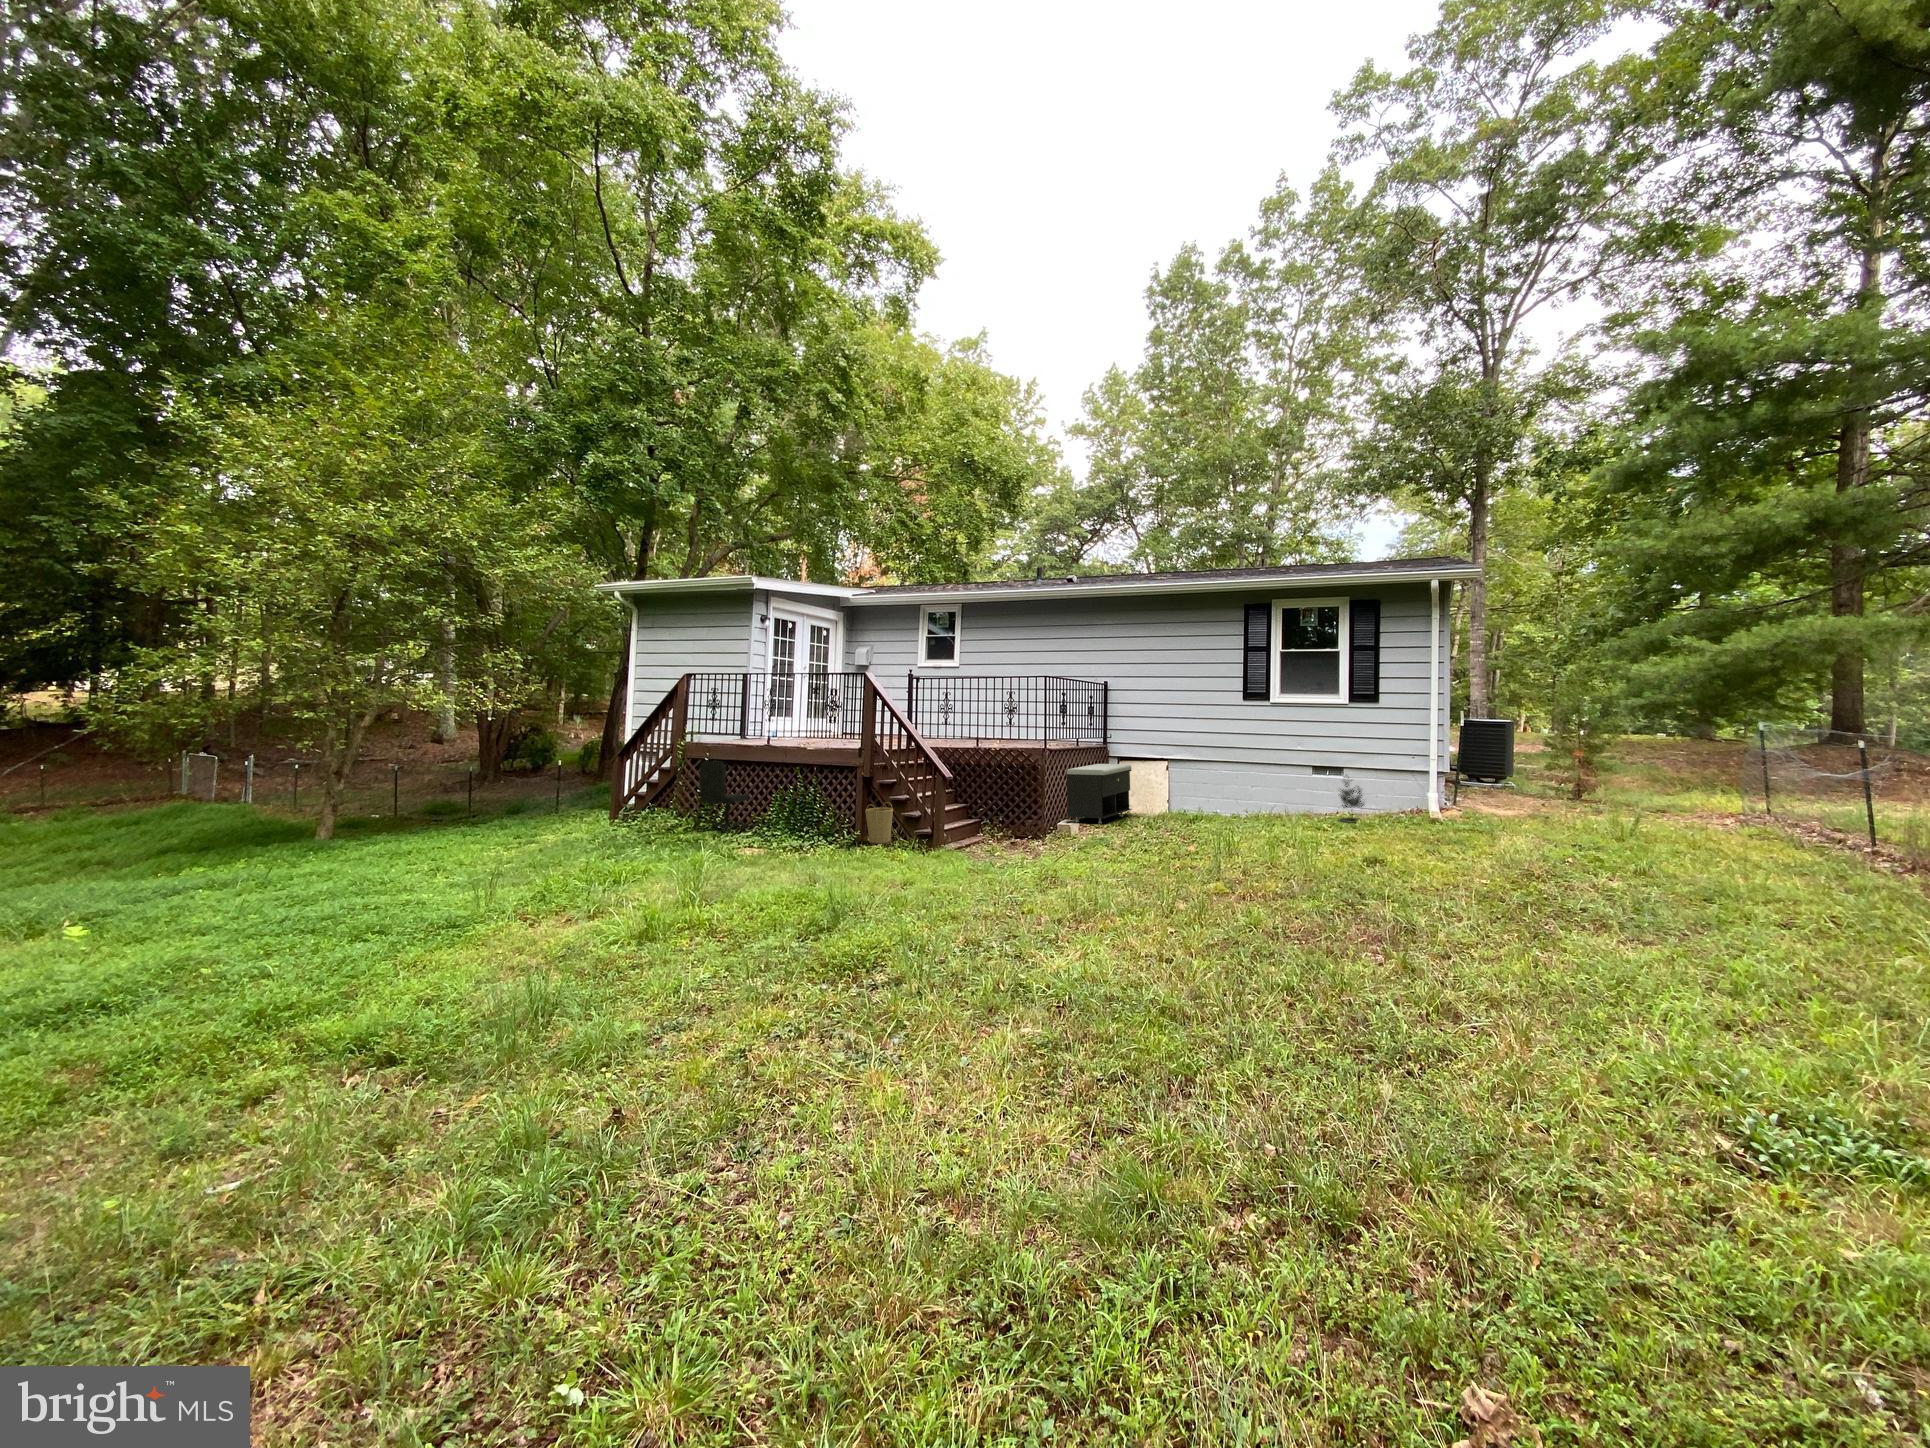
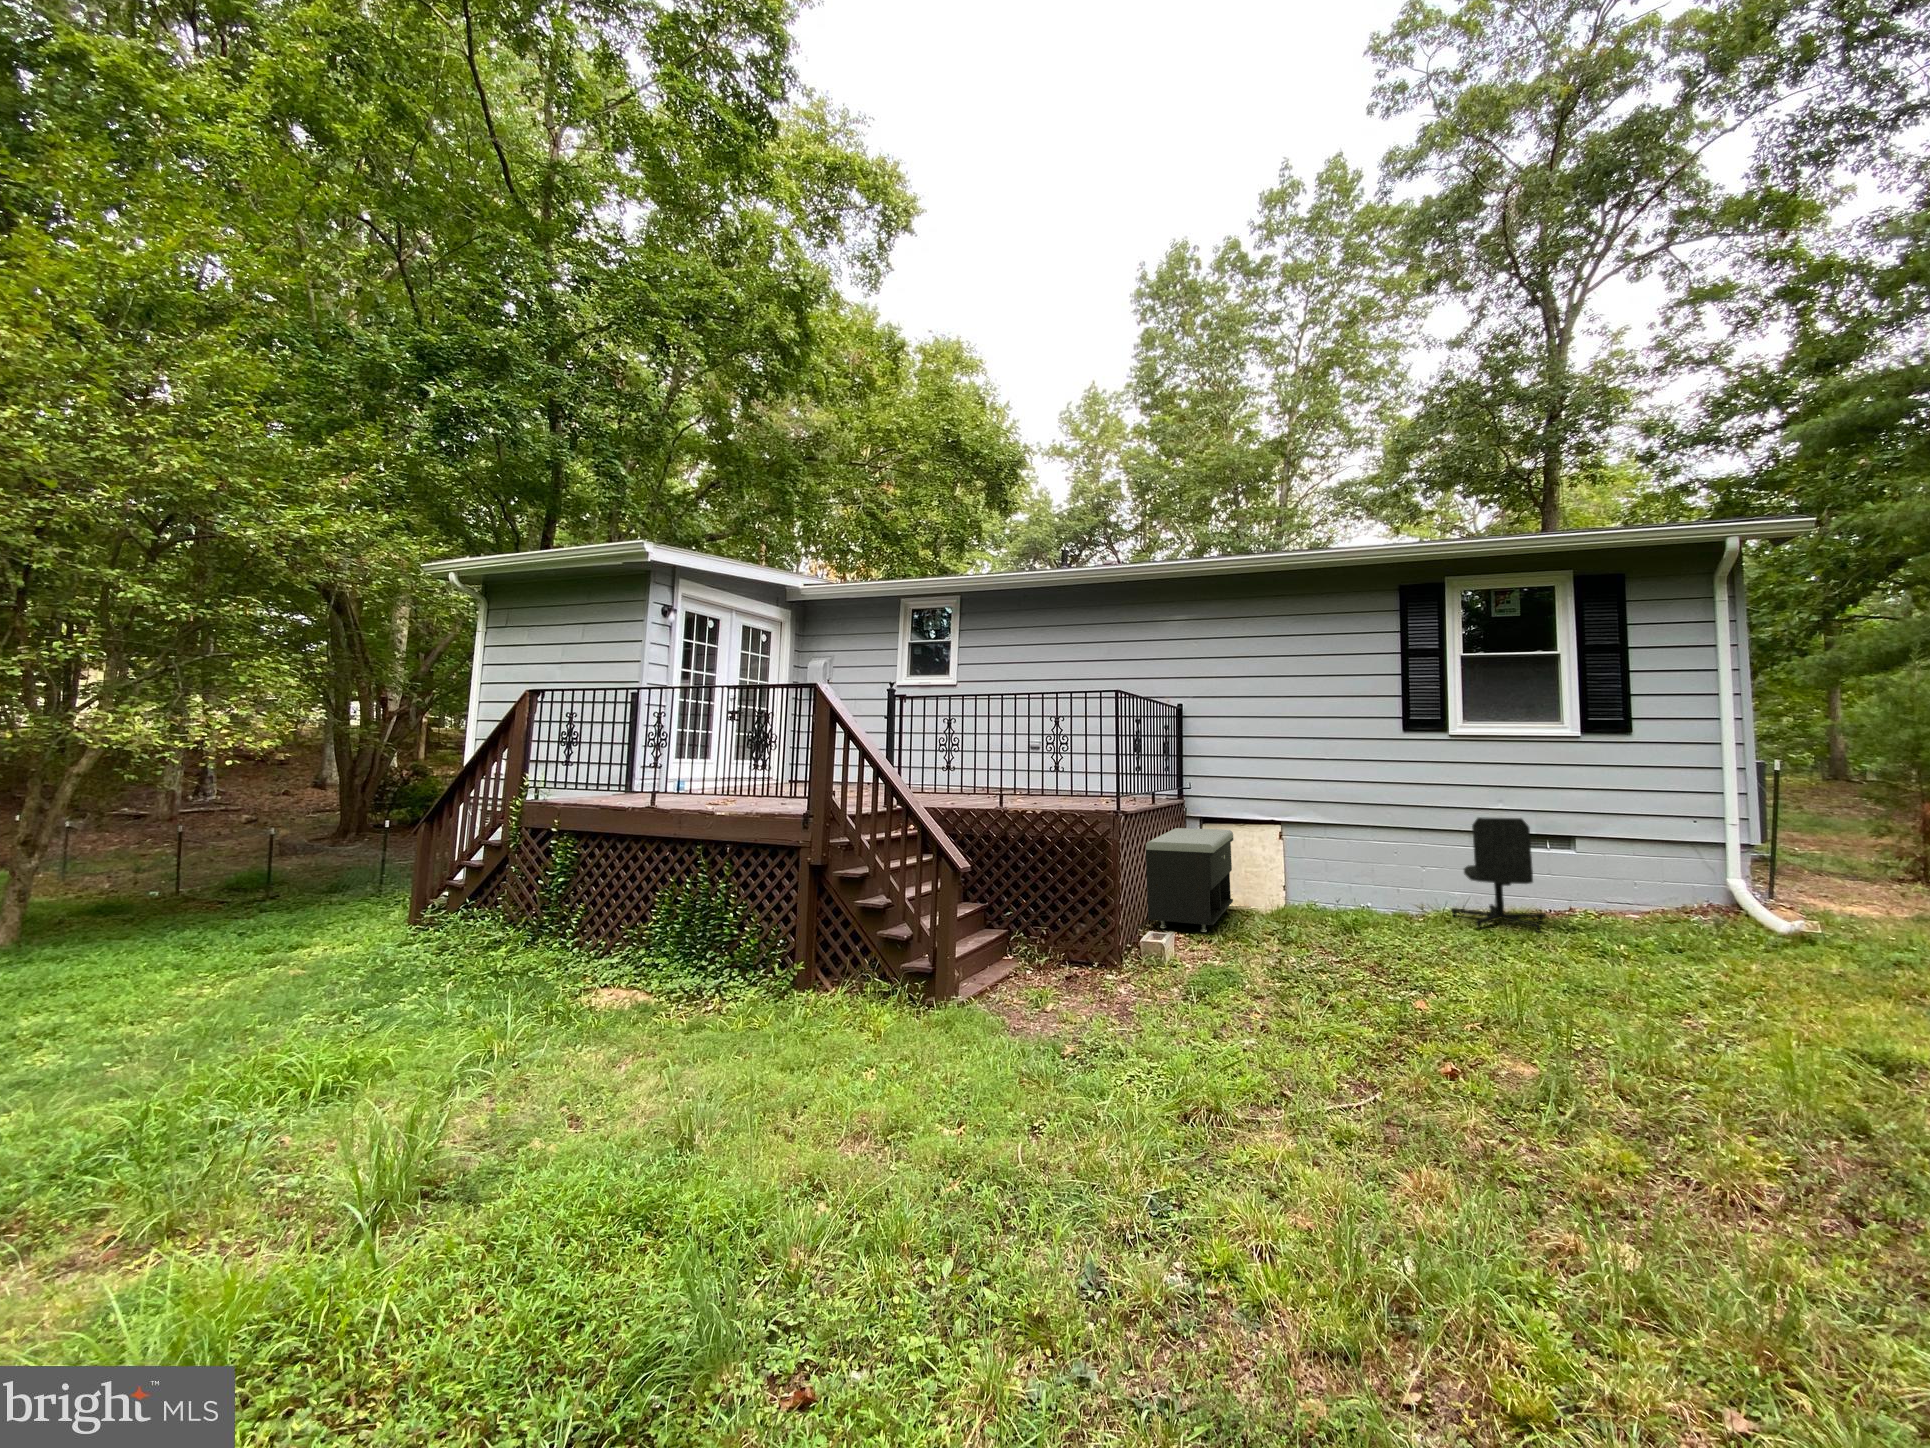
chair: present [697,761,754,833] -> present [1451,817,1546,932]
potted tree: present [1339,780,1364,823] -> none [1578,847,1637,929]
basket: present [865,802,893,844] -> none [813,917,866,1002]

